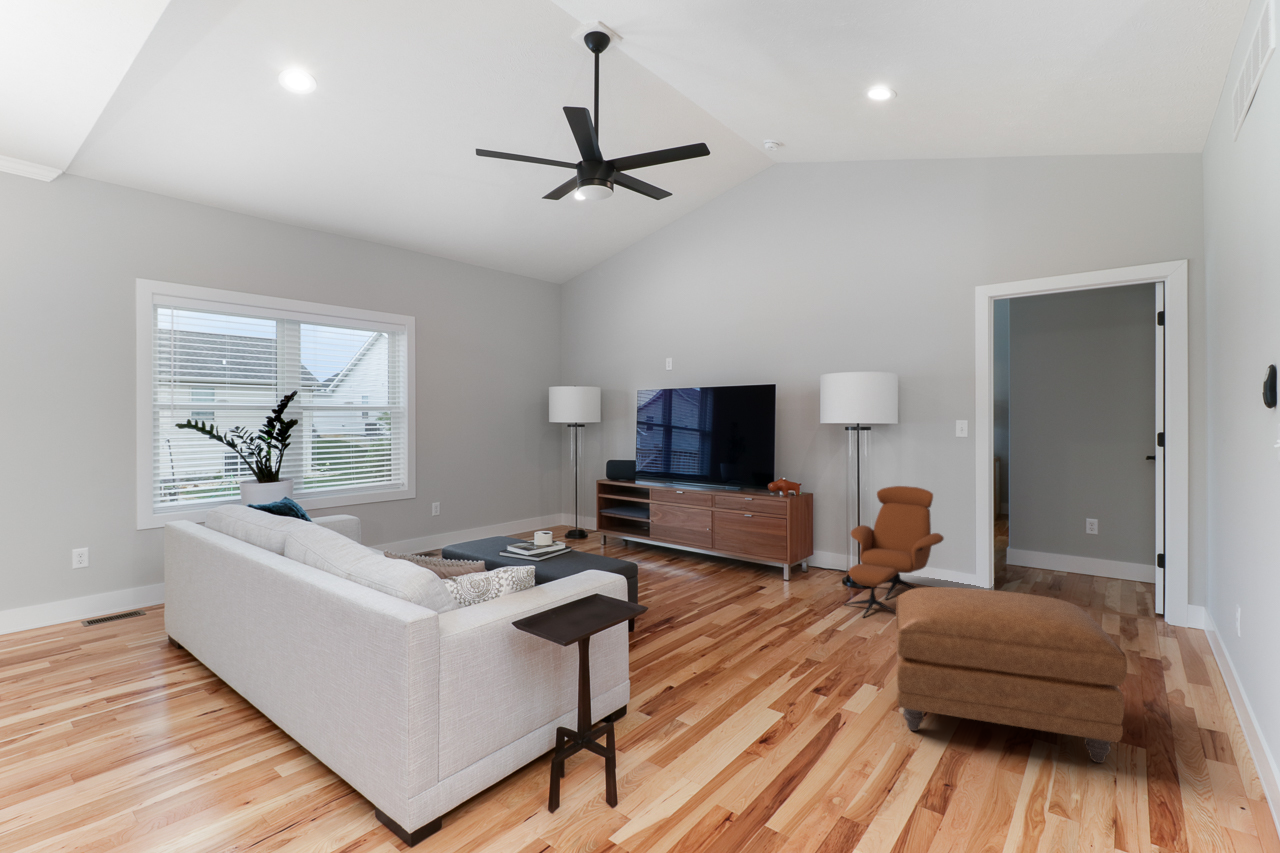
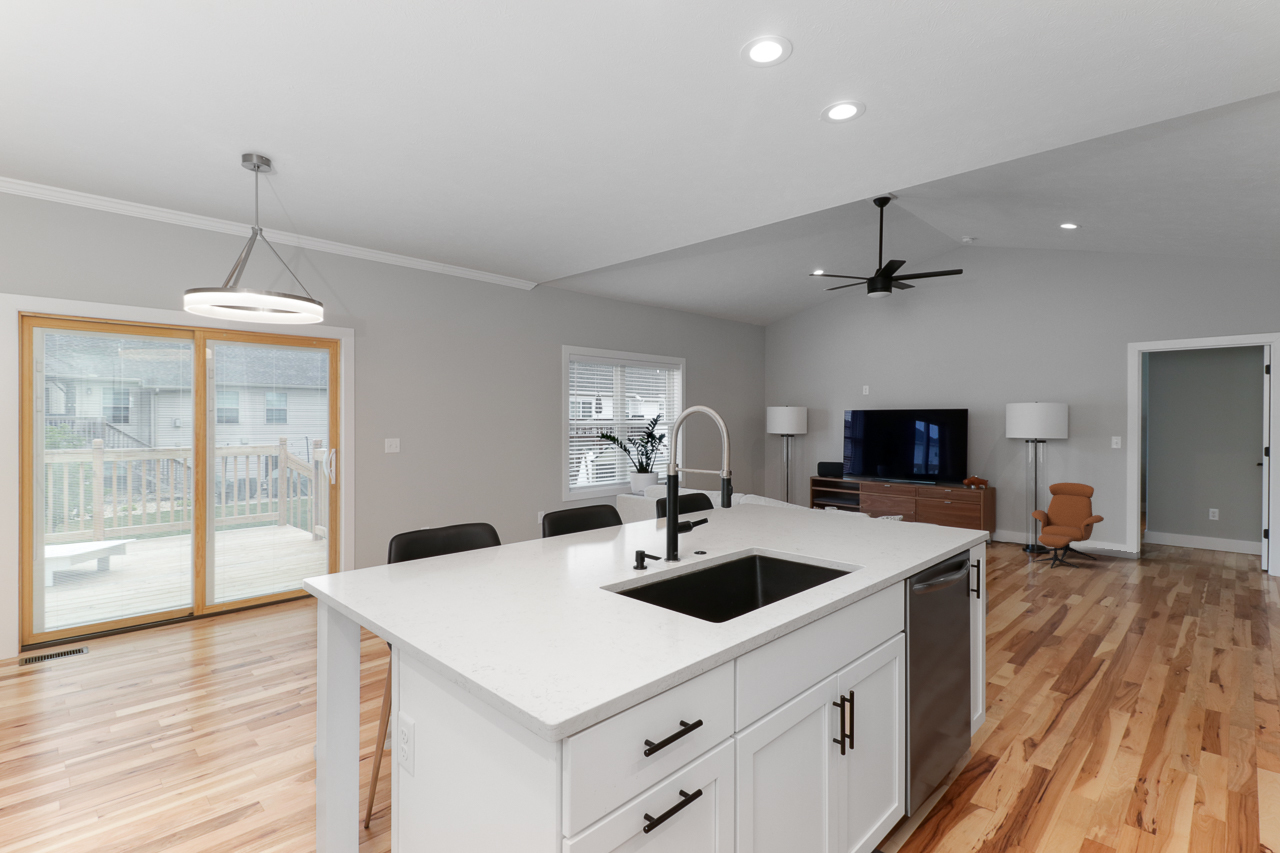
ottoman: present [896,587,1127,763] -> none [1091,538,1239,625]

